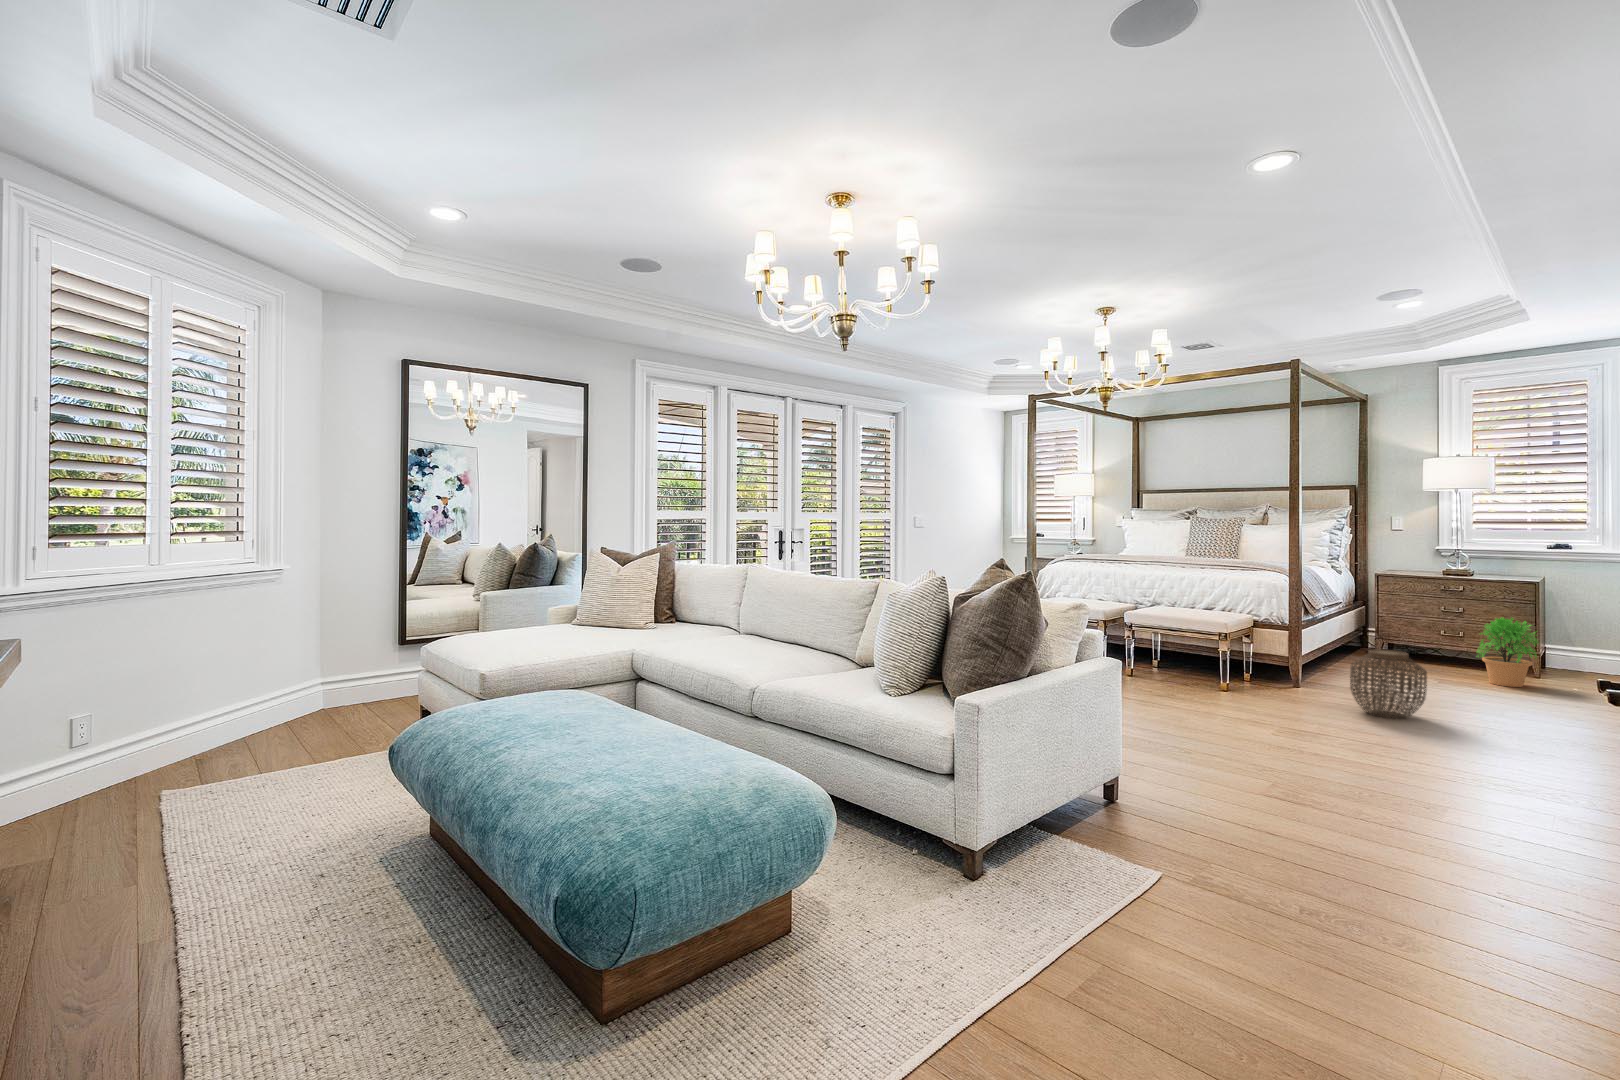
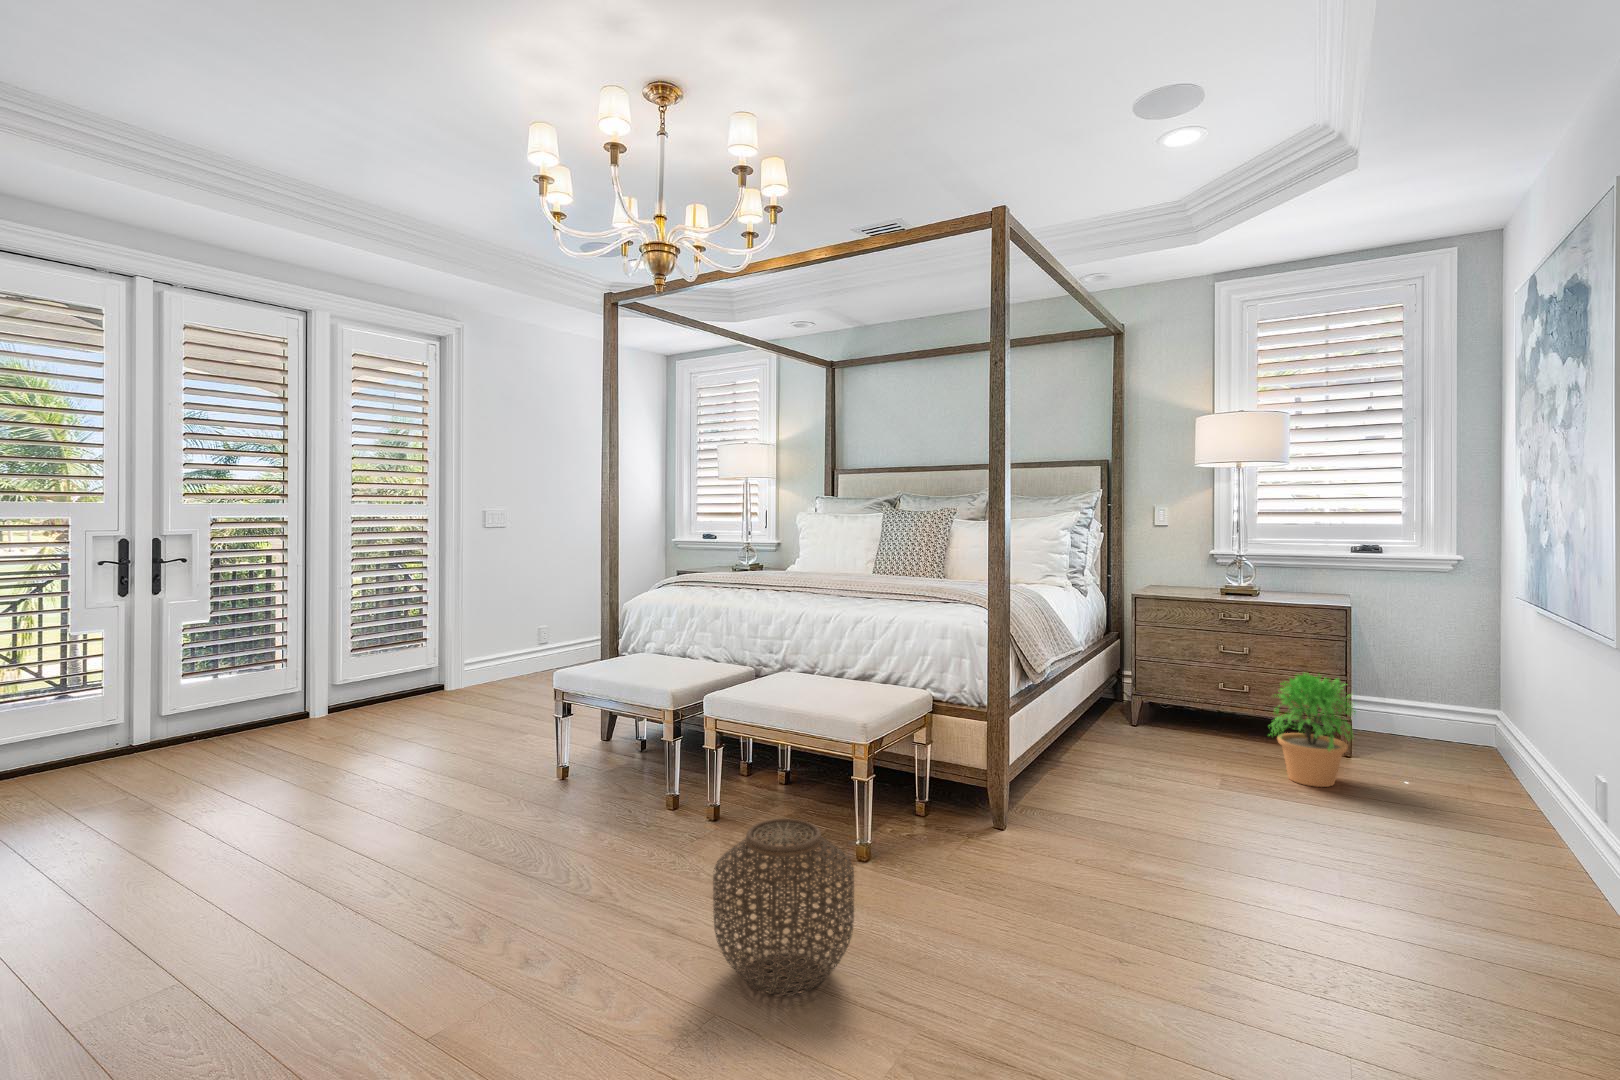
woven basket: present [1350,649,1427,719] -> present [713,819,854,995]

